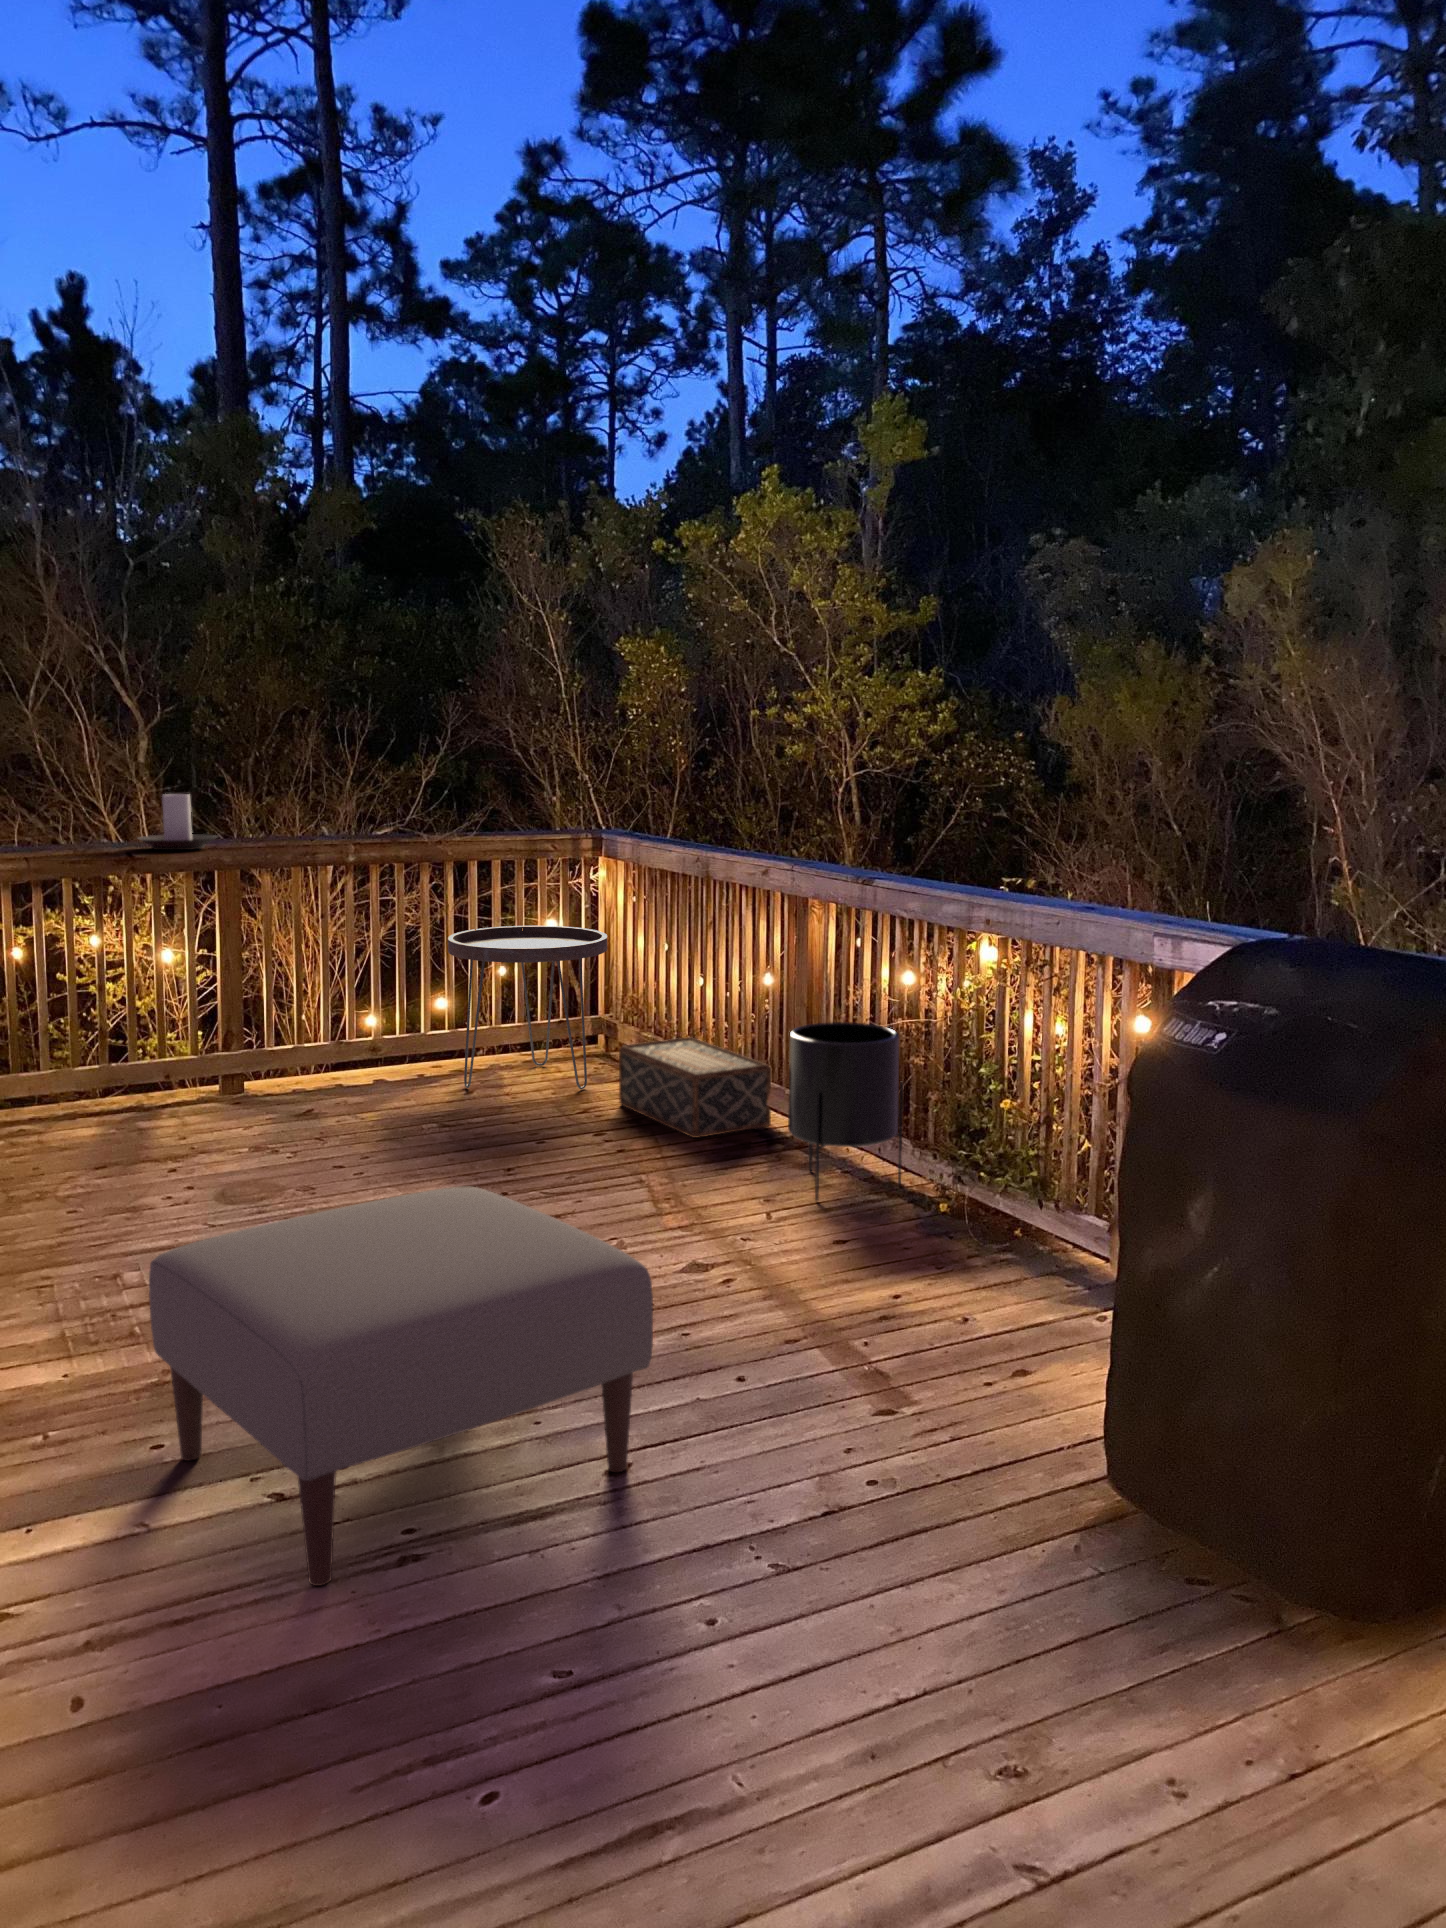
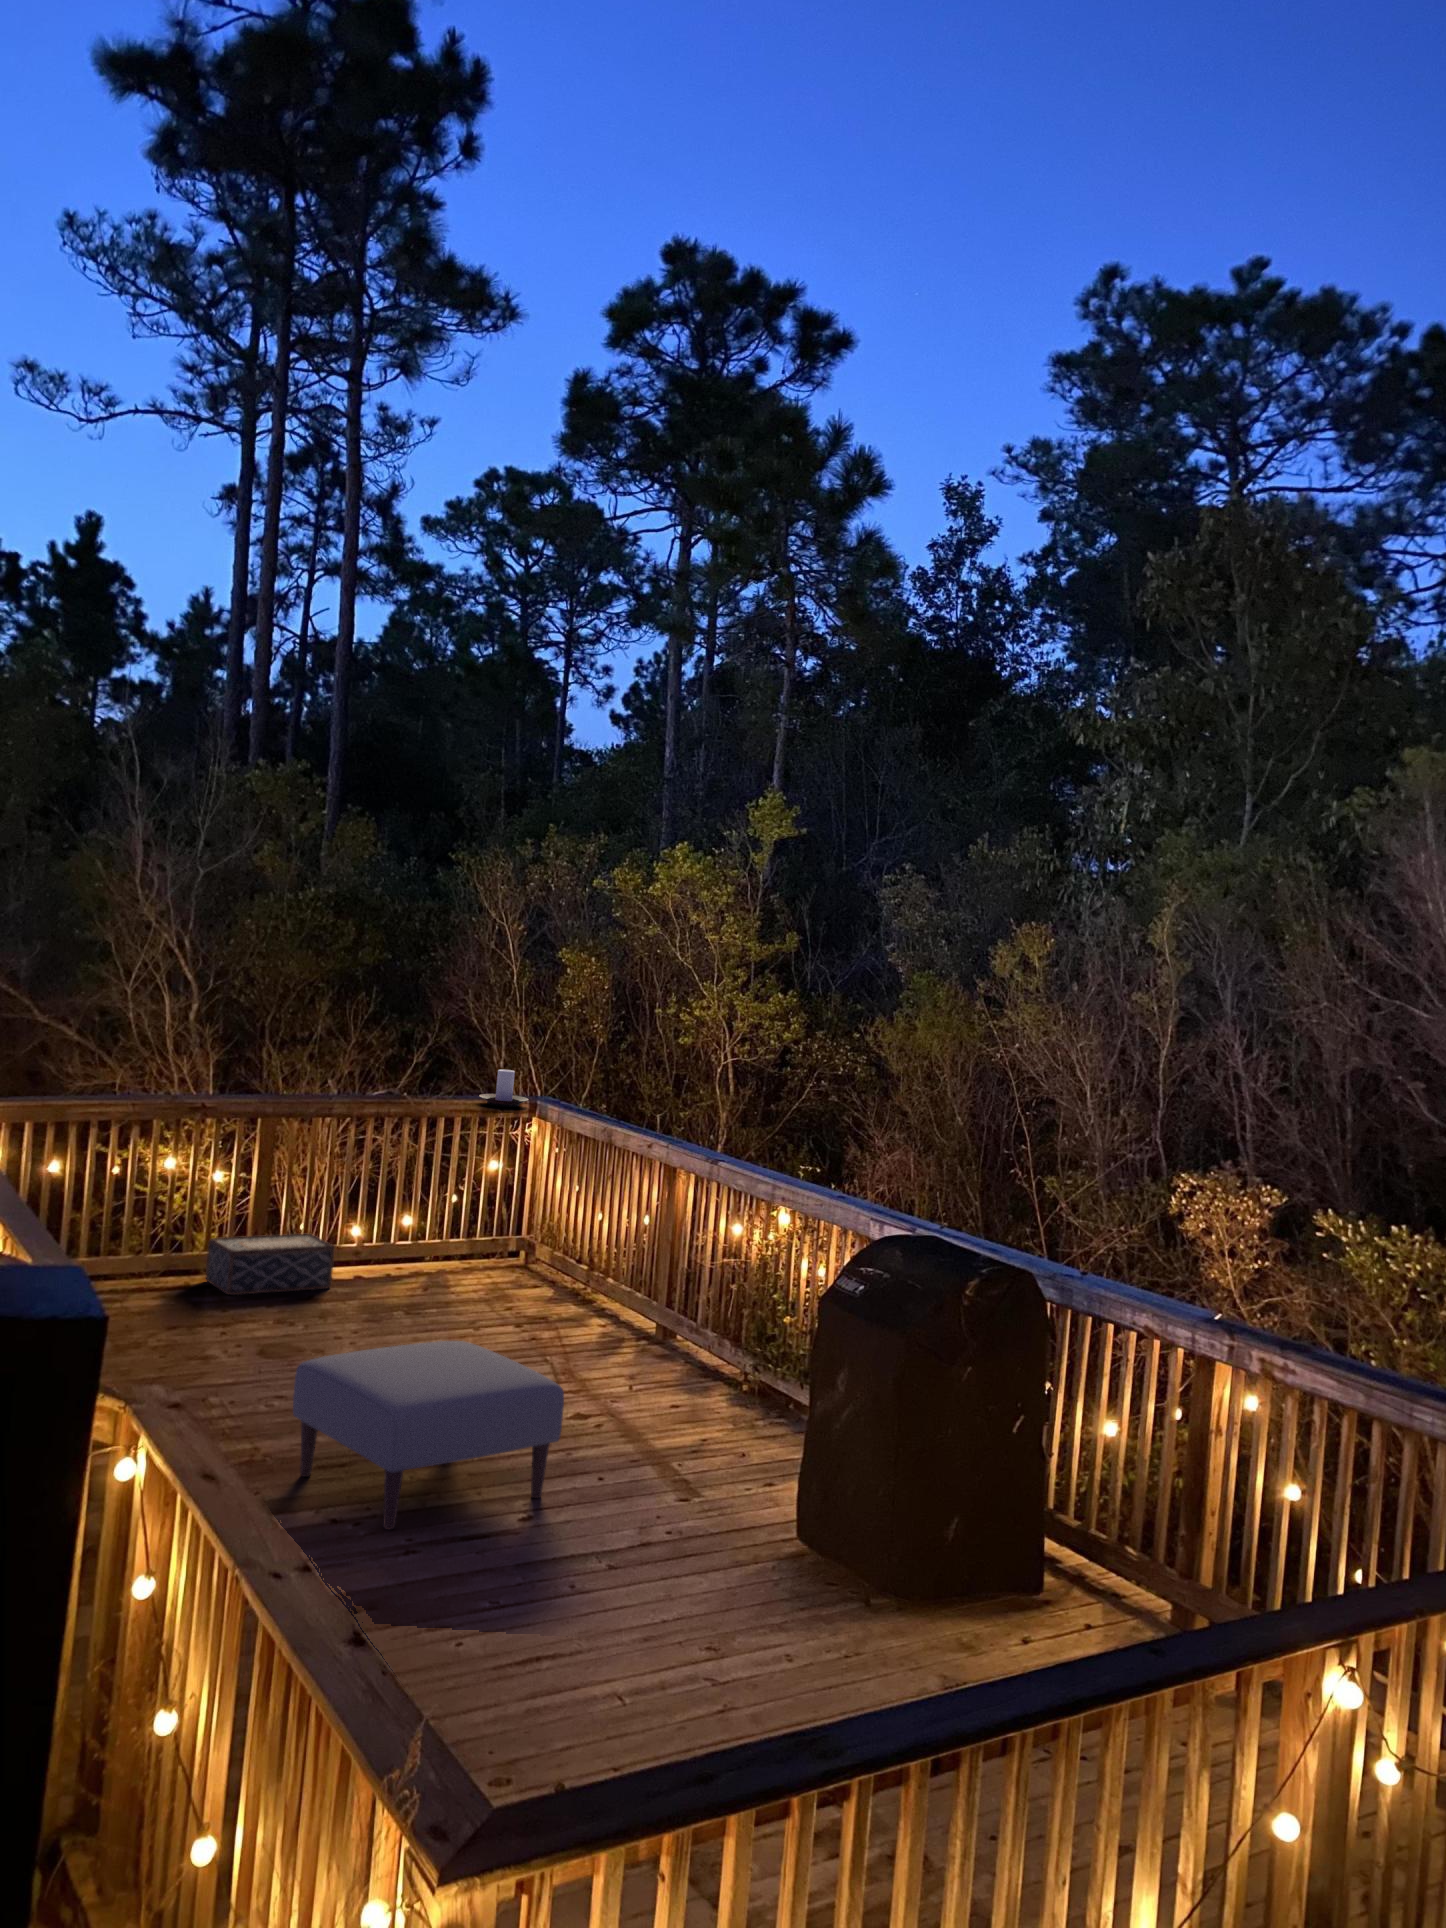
candle holder: present [138,794,217,850] -> present [479,1069,528,1107]
side table: present [448,926,607,1089] -> none [421,1166,536,1291]
planter: present [788,1022,903,1201] -> none [650,1258,727,1376]
woven basket: present [619,1037,771,1138] -> present [206,1234,335,1295]

